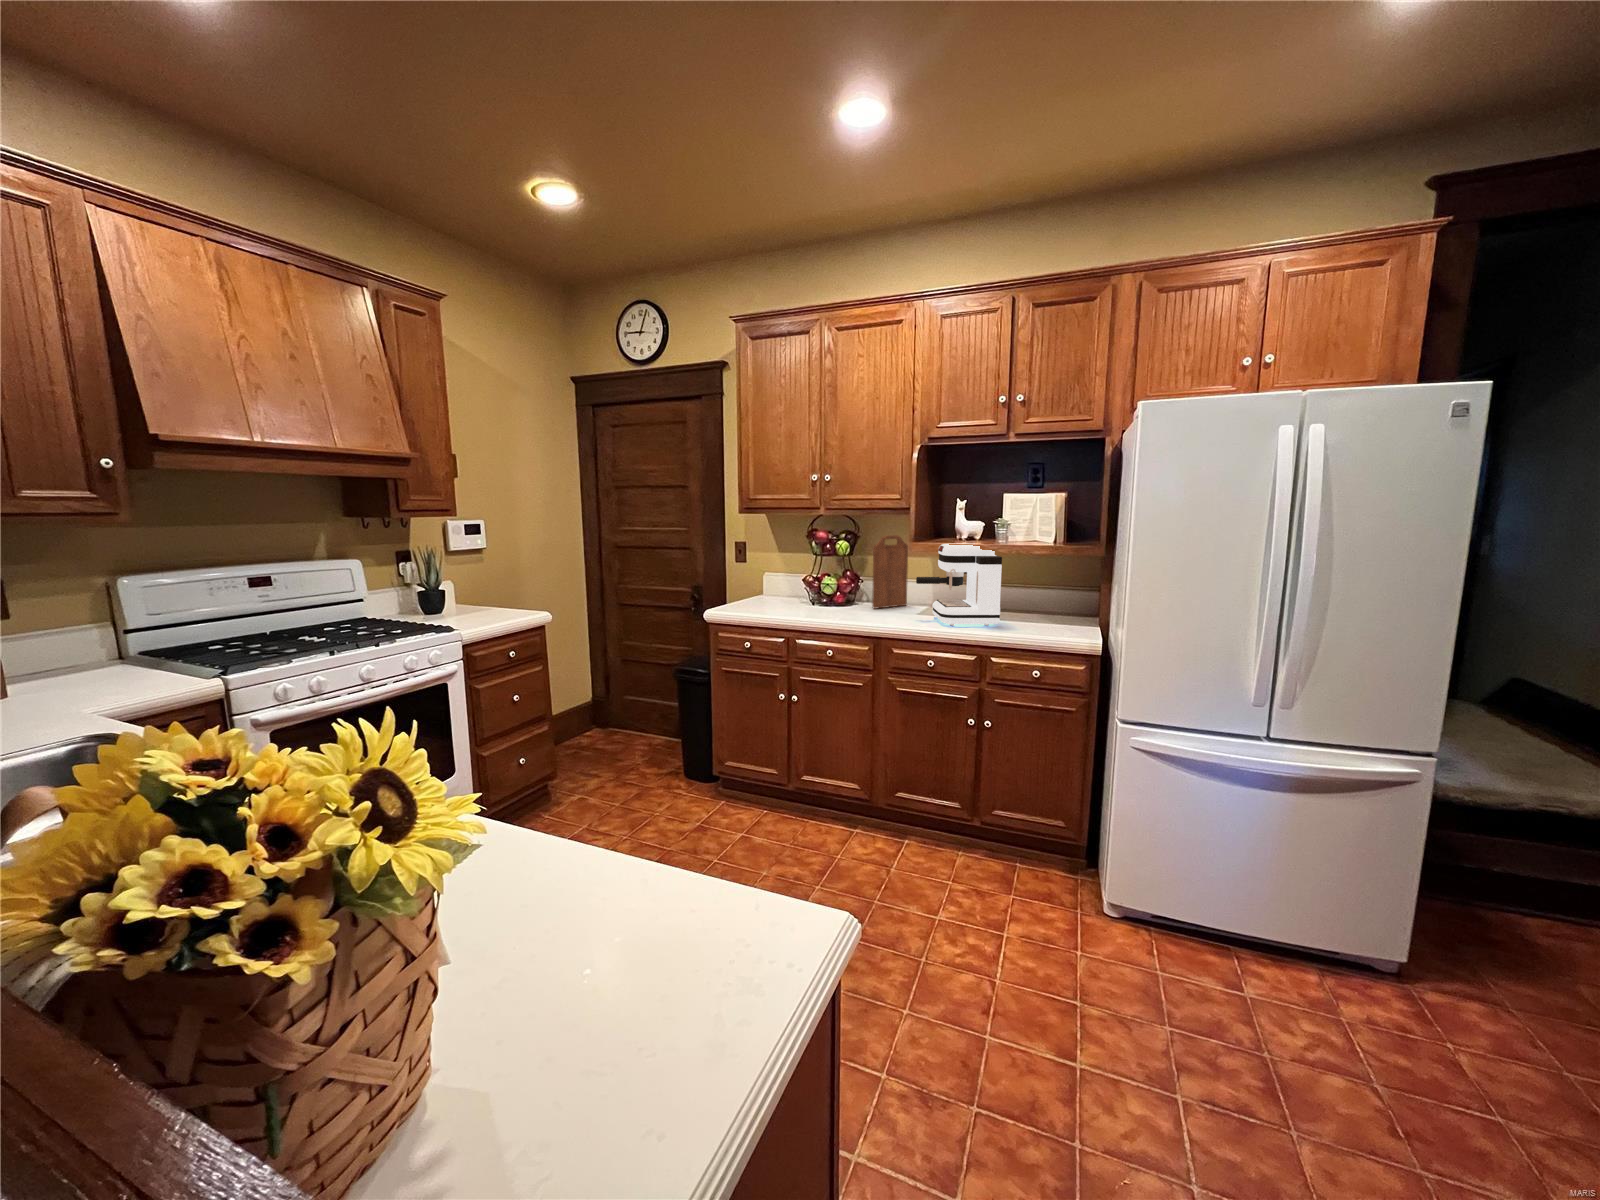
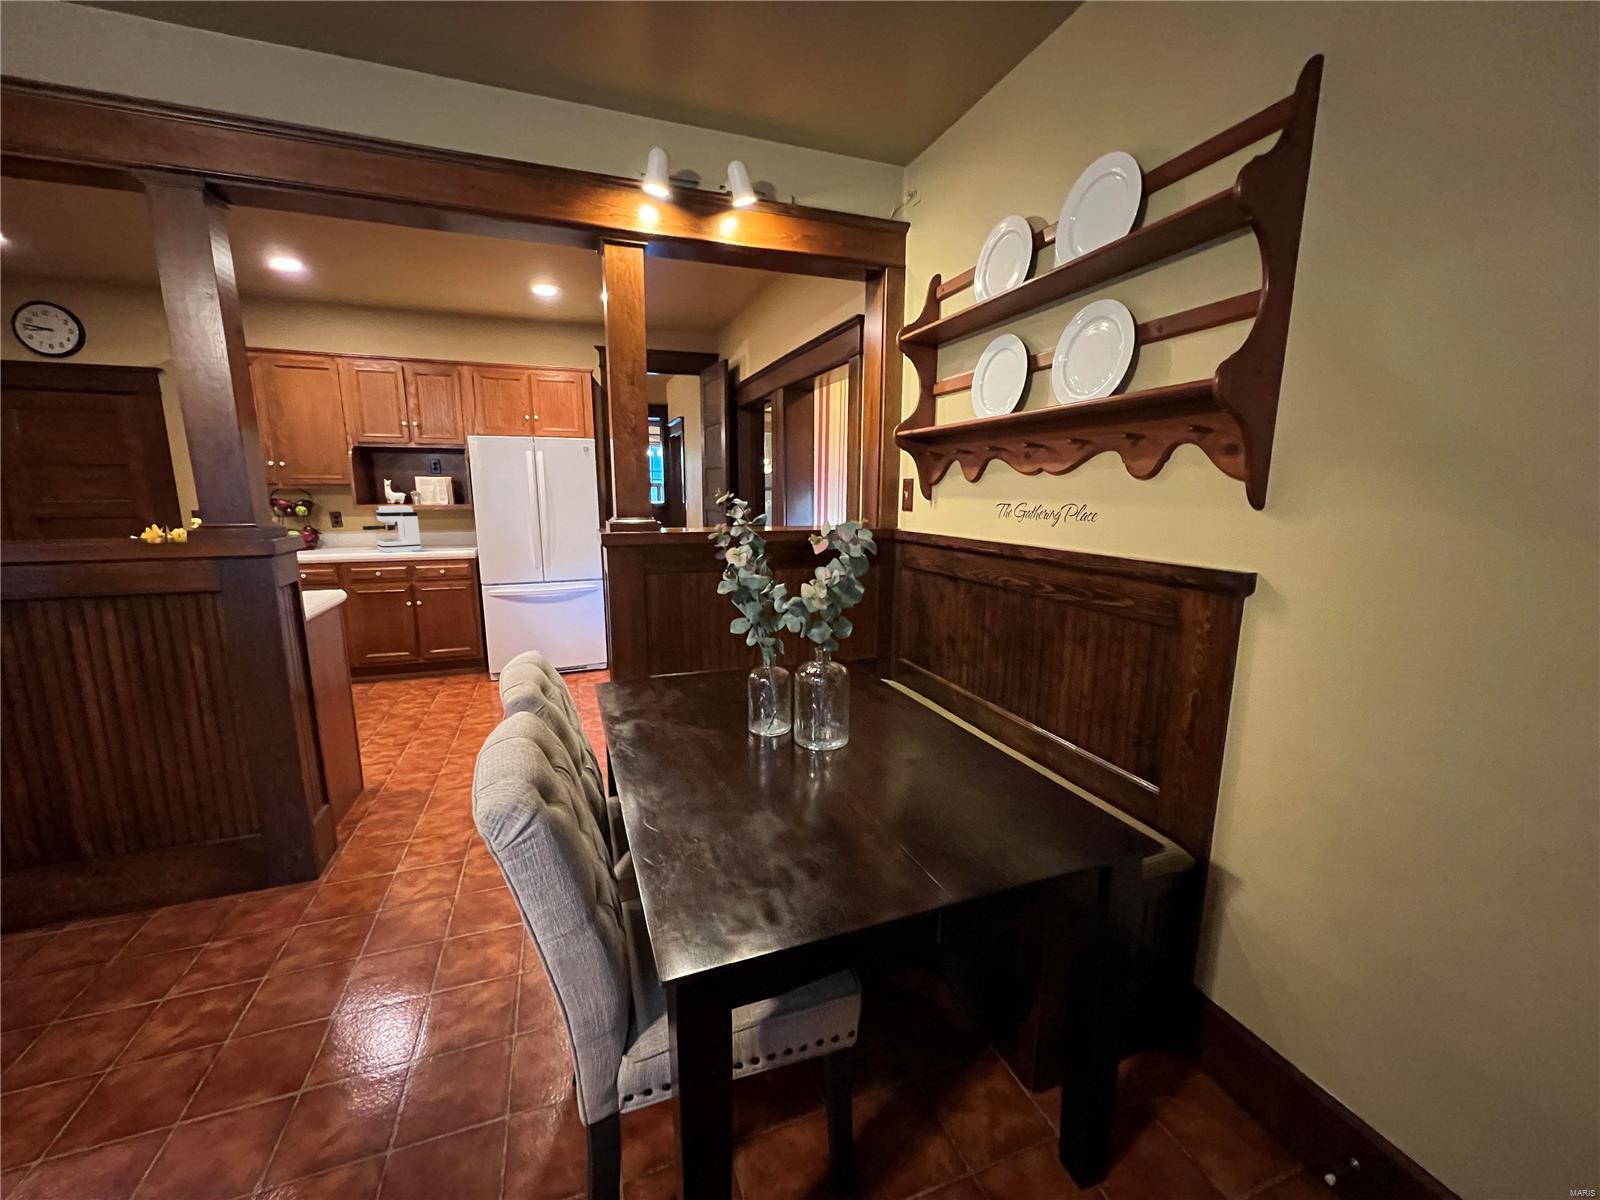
cutting board: present [872,535,908,608] -> none [327,502,358,550]

